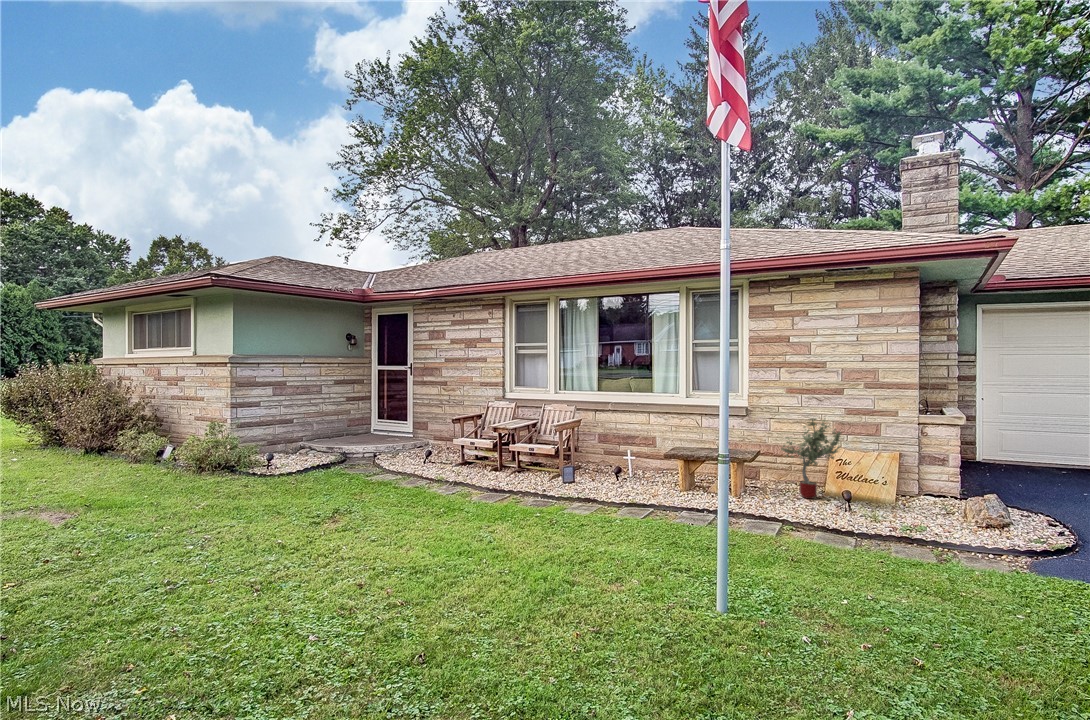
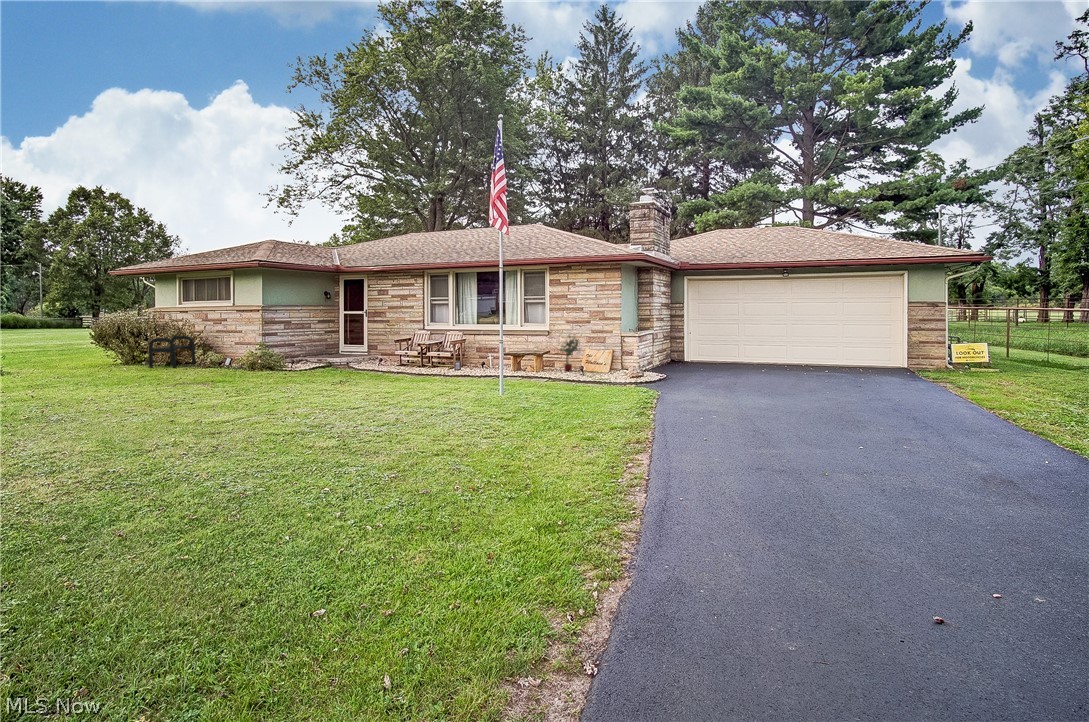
bench: none [24,406,126,466] -> present [148,335,196,368]

